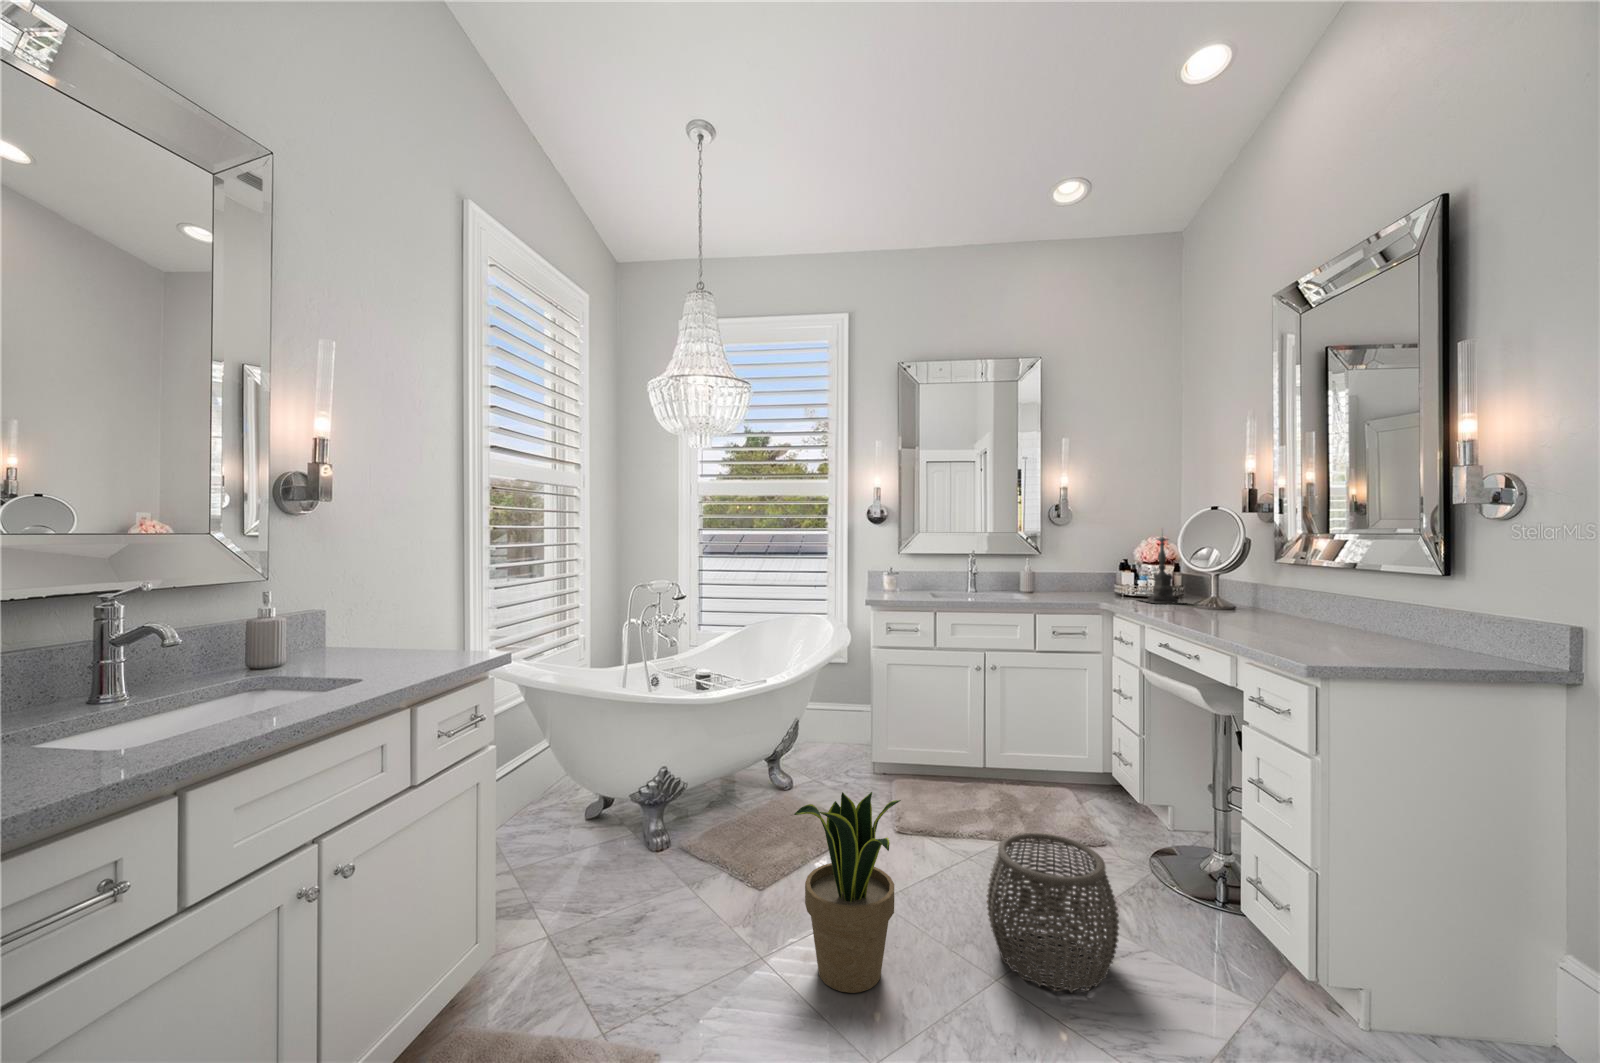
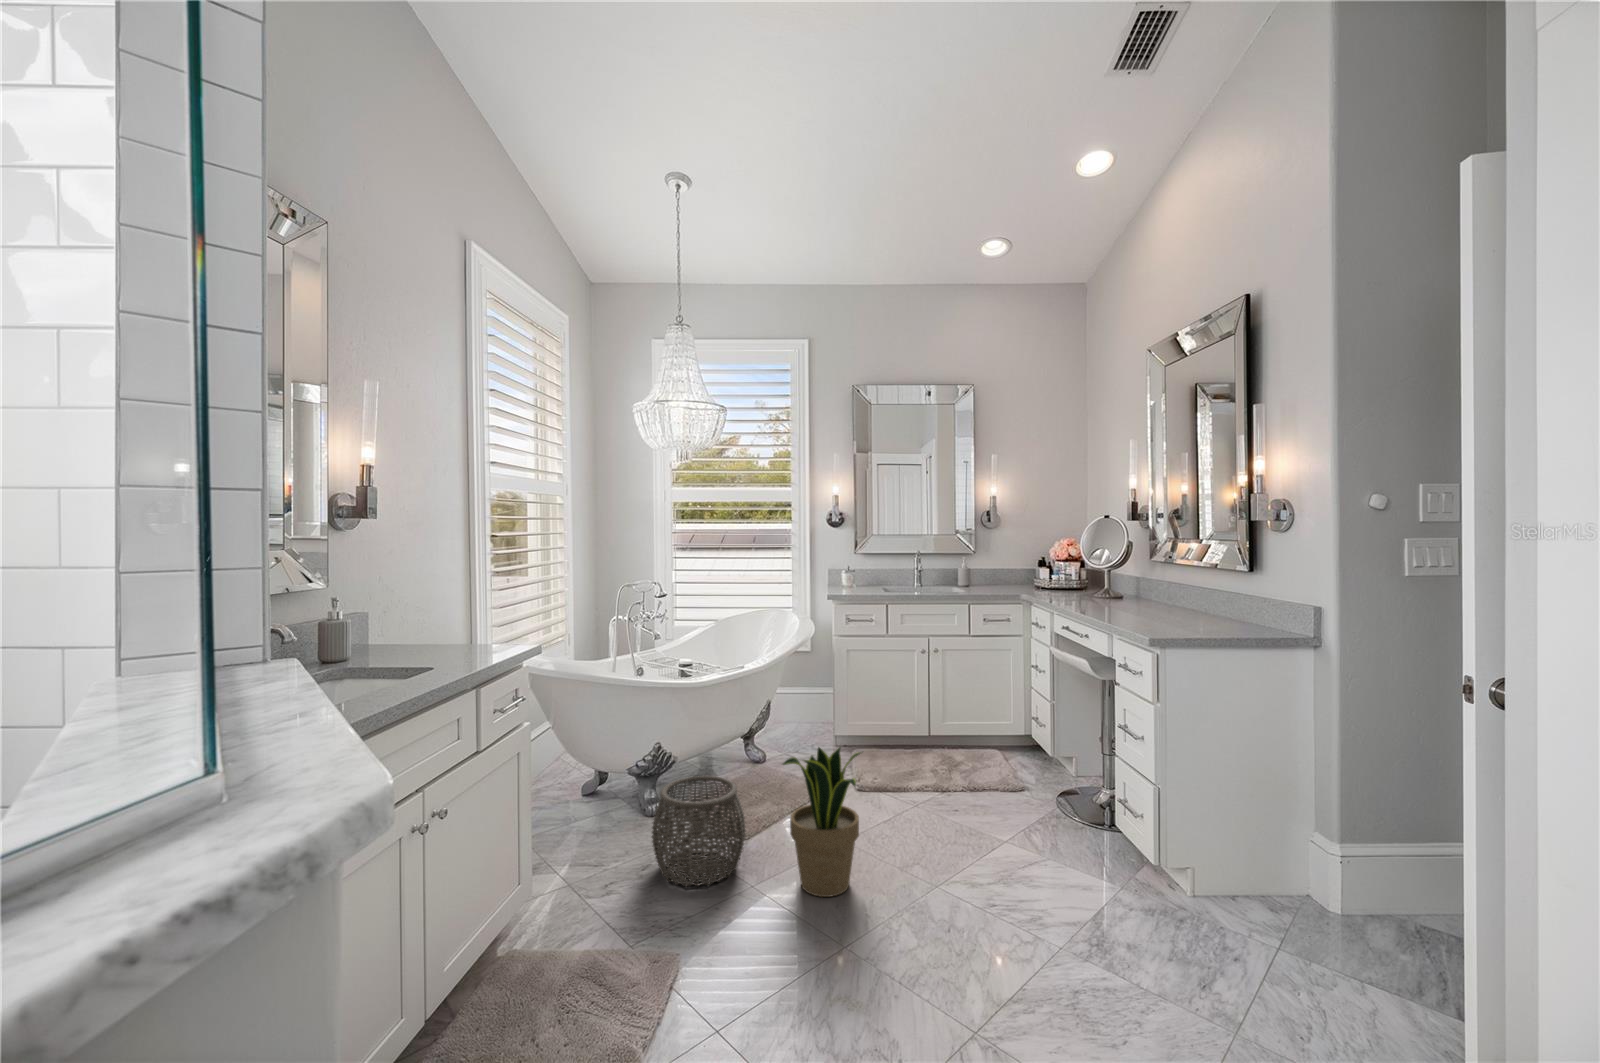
candle holder: present [1144,536,1179,603] -> none [1050,531,1092,594]
woven basket: present [987,833,1119,993] -> present [652,776,746,886]

